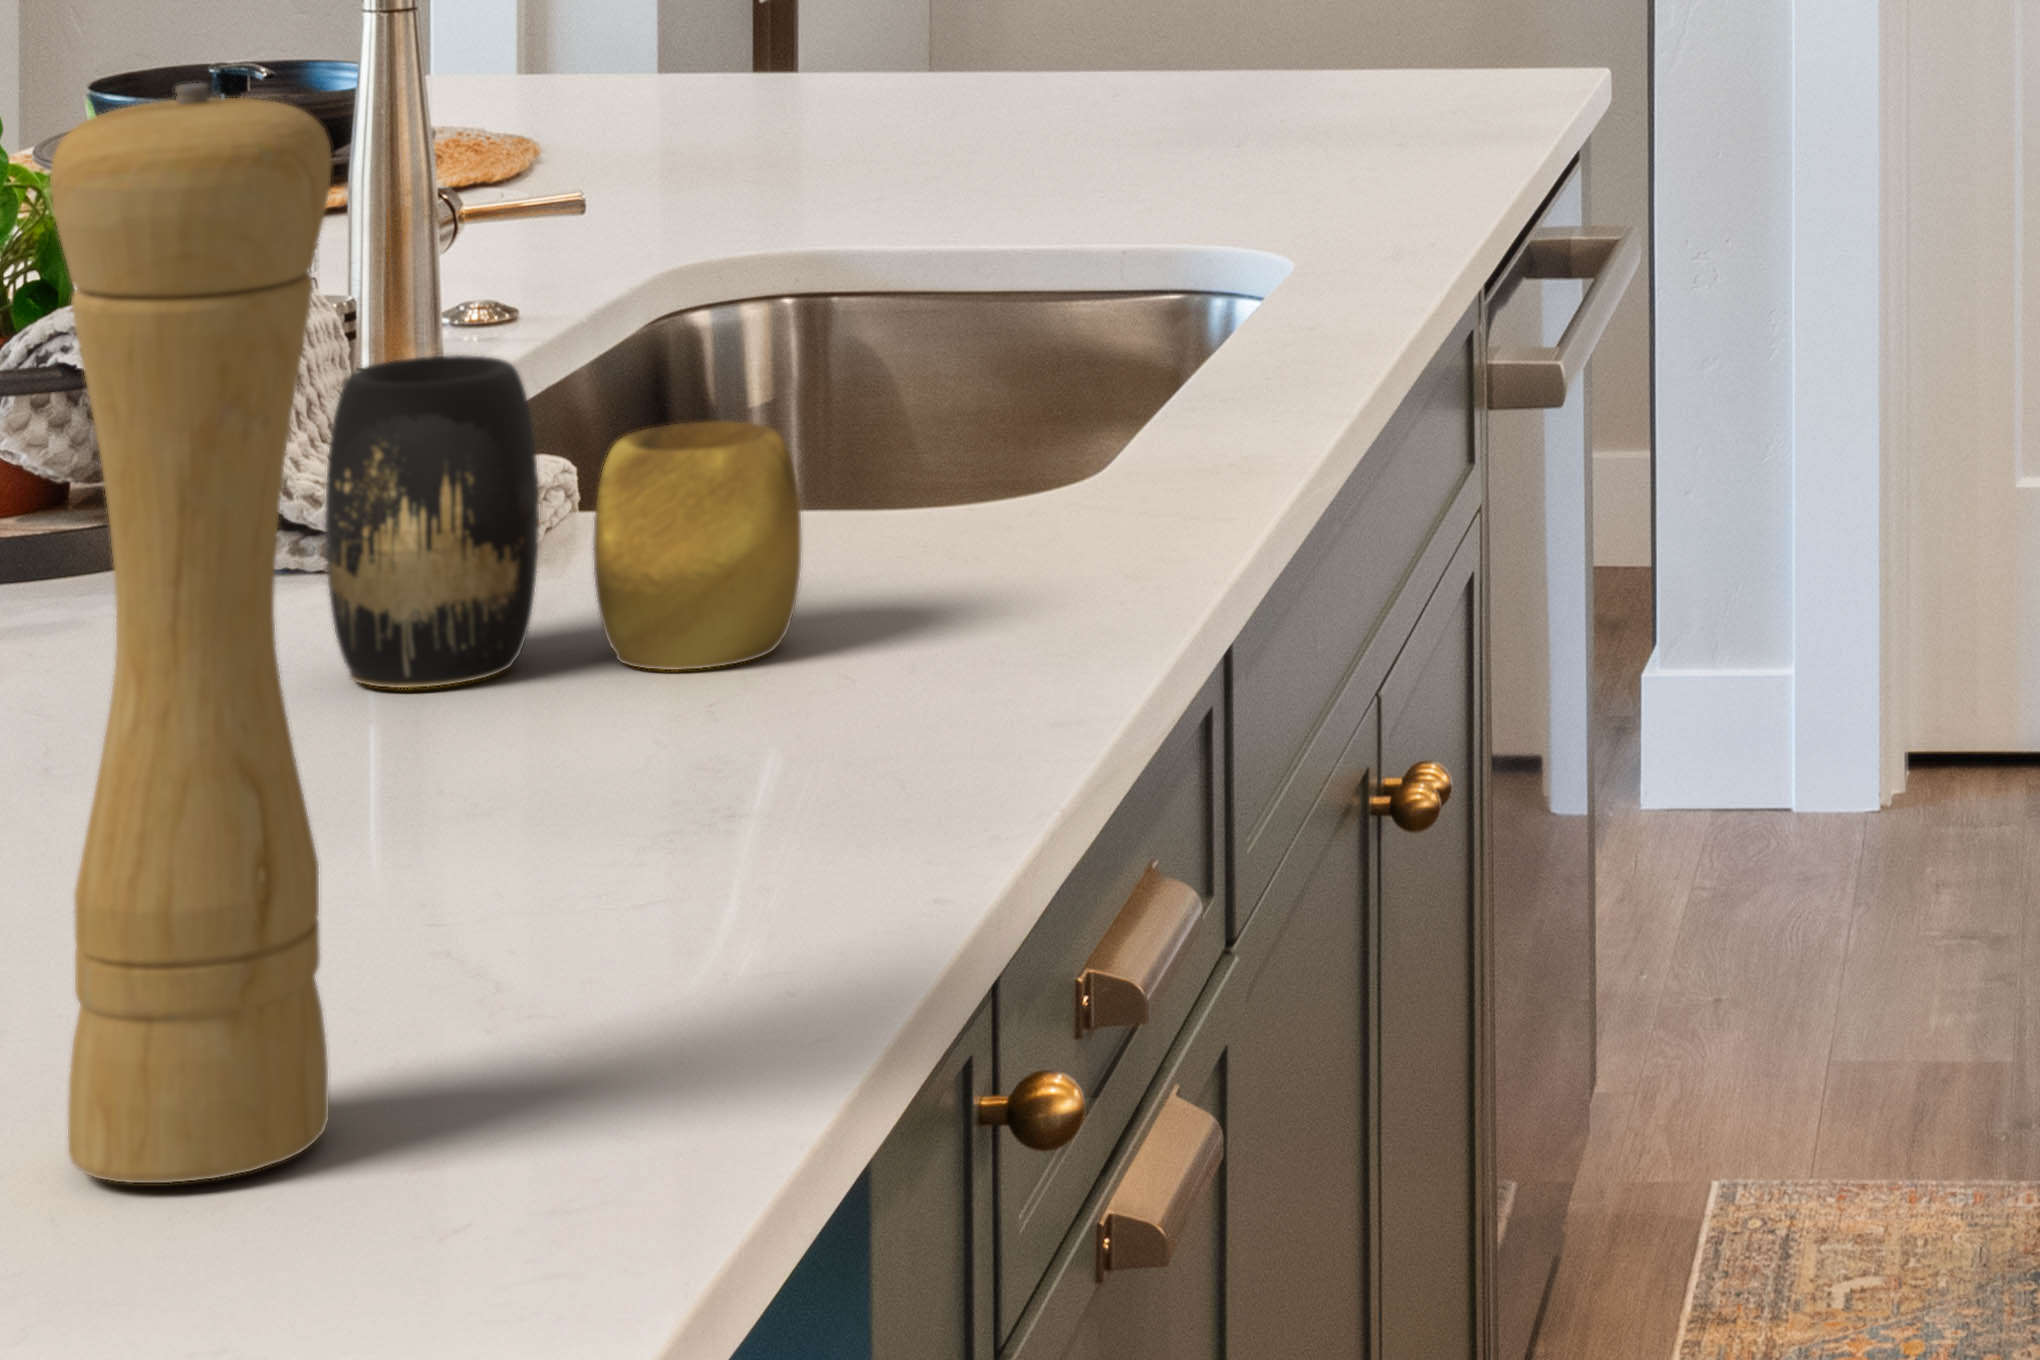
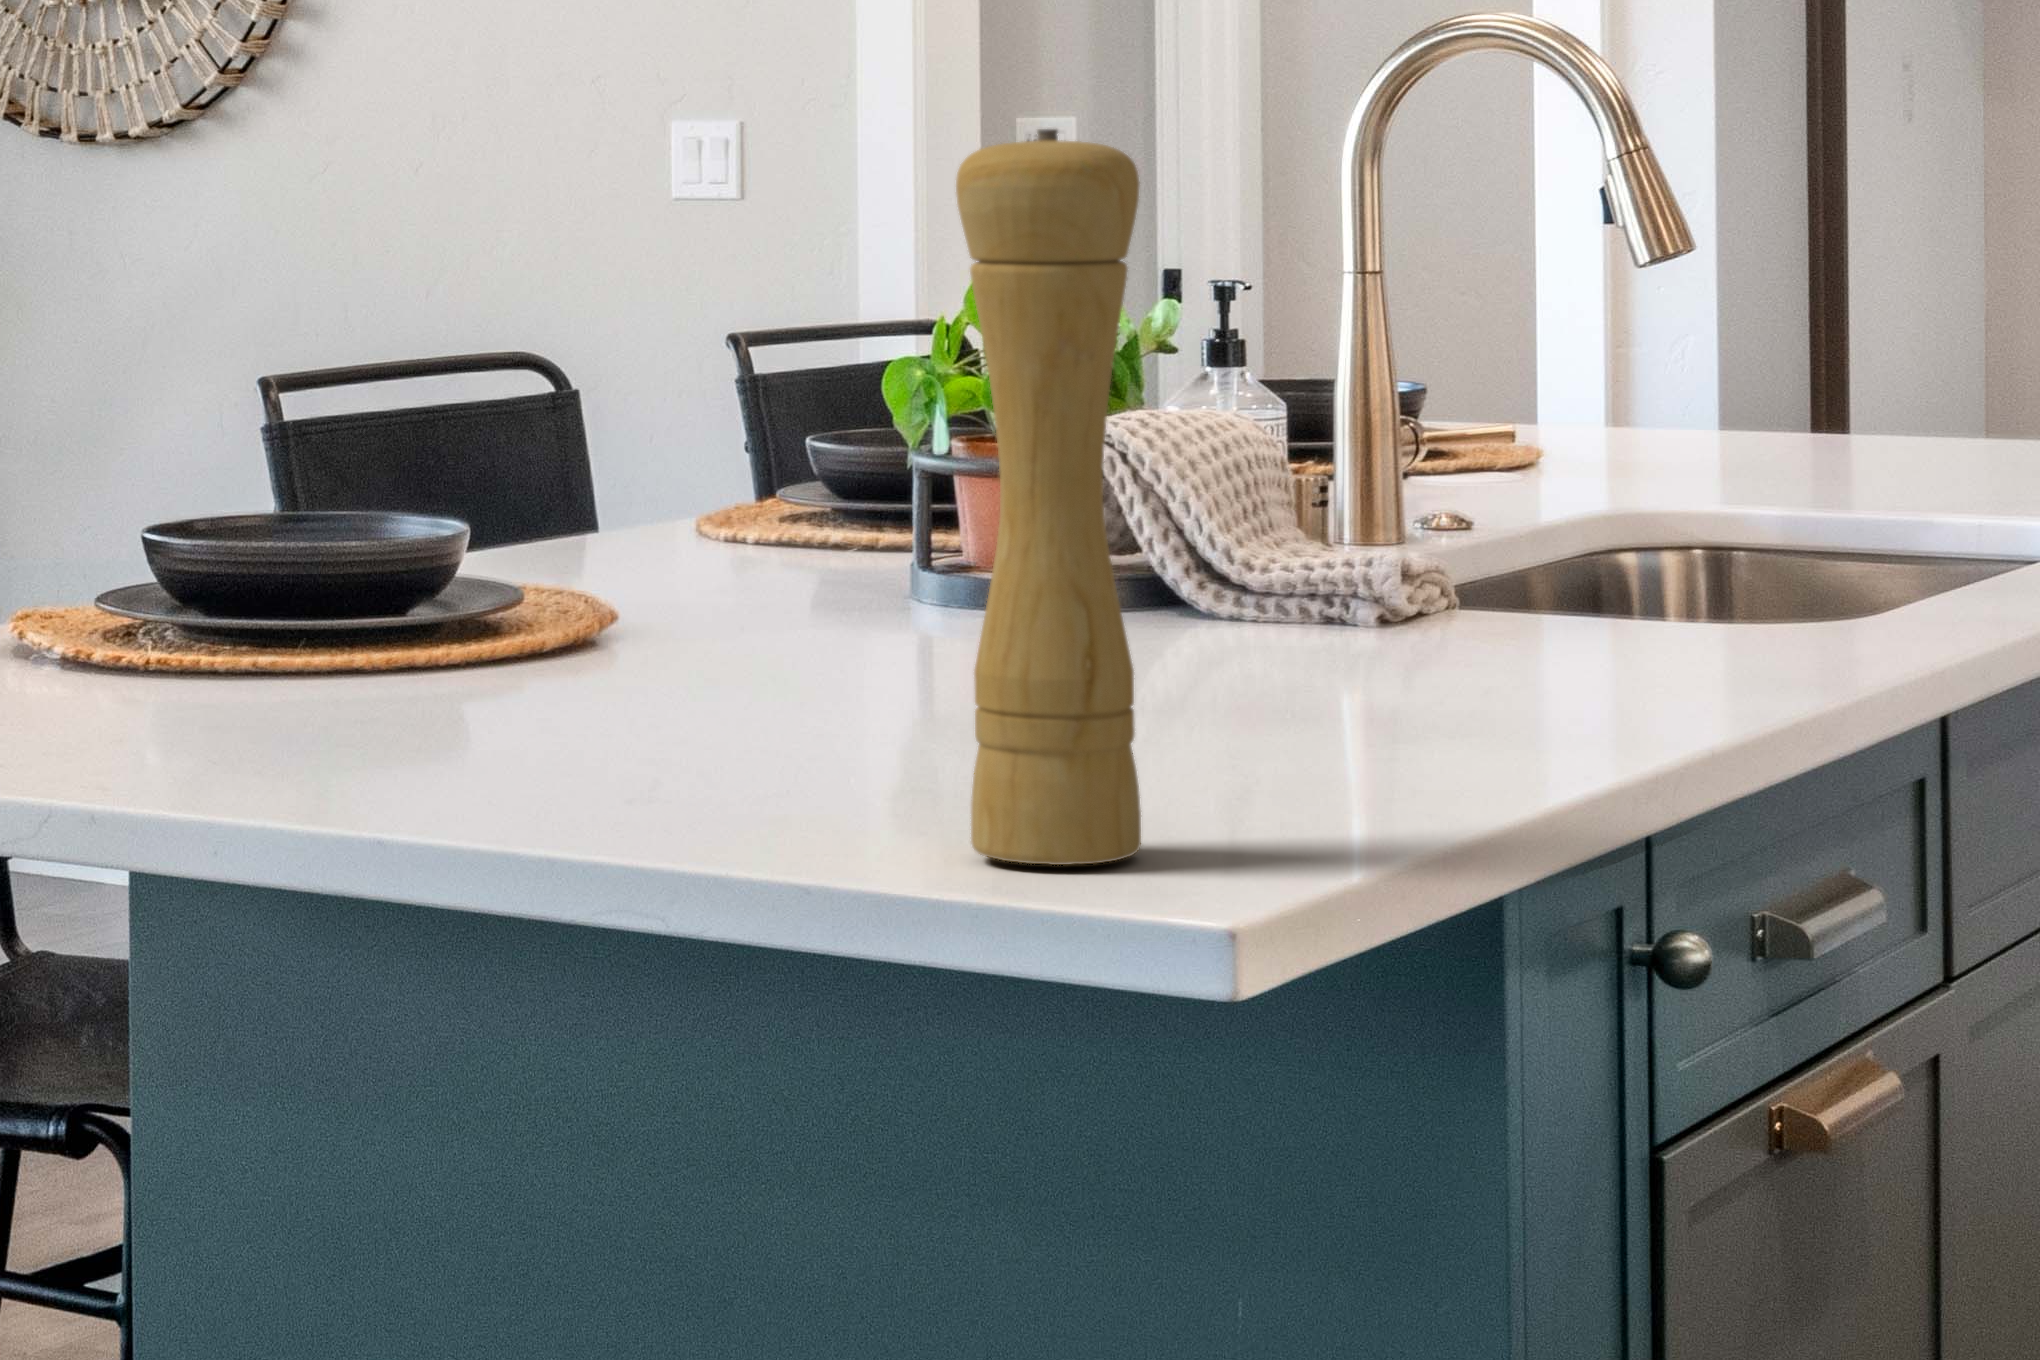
vase: present [325,355,802,688] -> none [1254,465,1602,703]

